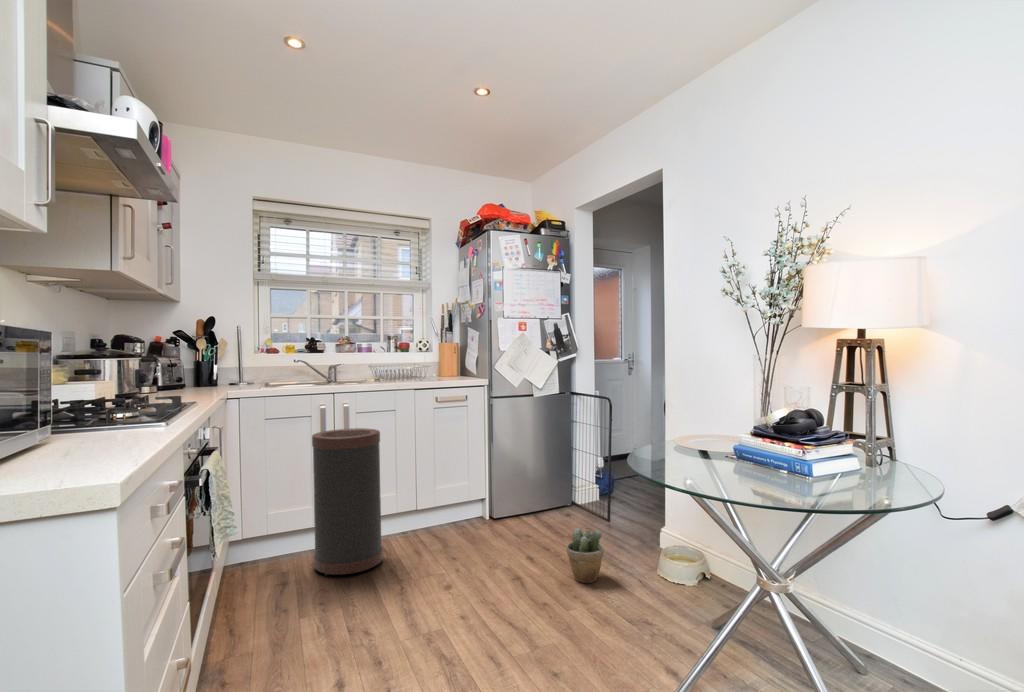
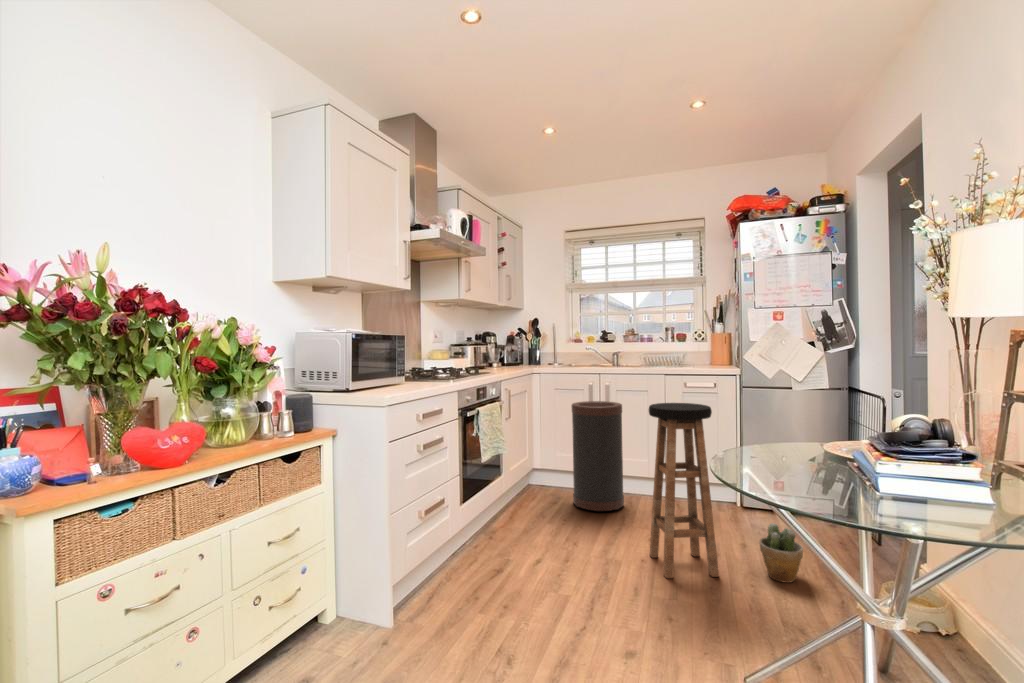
bar stool: none [466,418,546,619] -> present [649,403,719,578]

